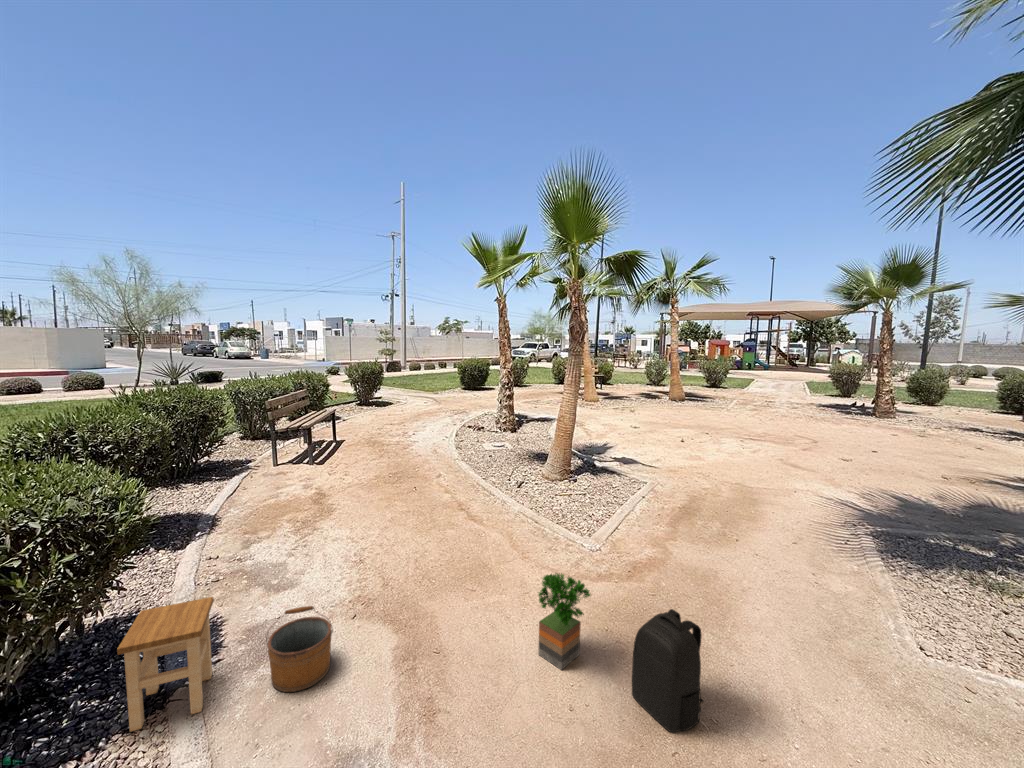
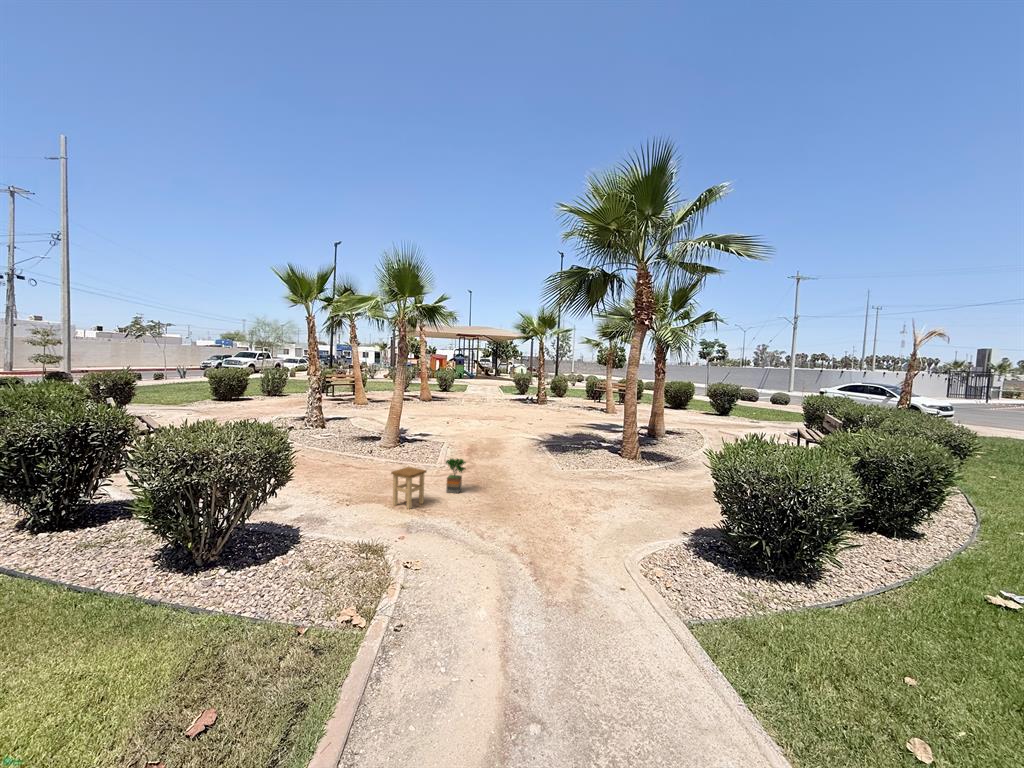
stool: present [117,597,214,731] -> present [391,467,427,509]
bucket: present [266,606,333,692] -> none [340,481,368,518]
backpack: present [632,609,703,732] -> none [485,459,509,495]

